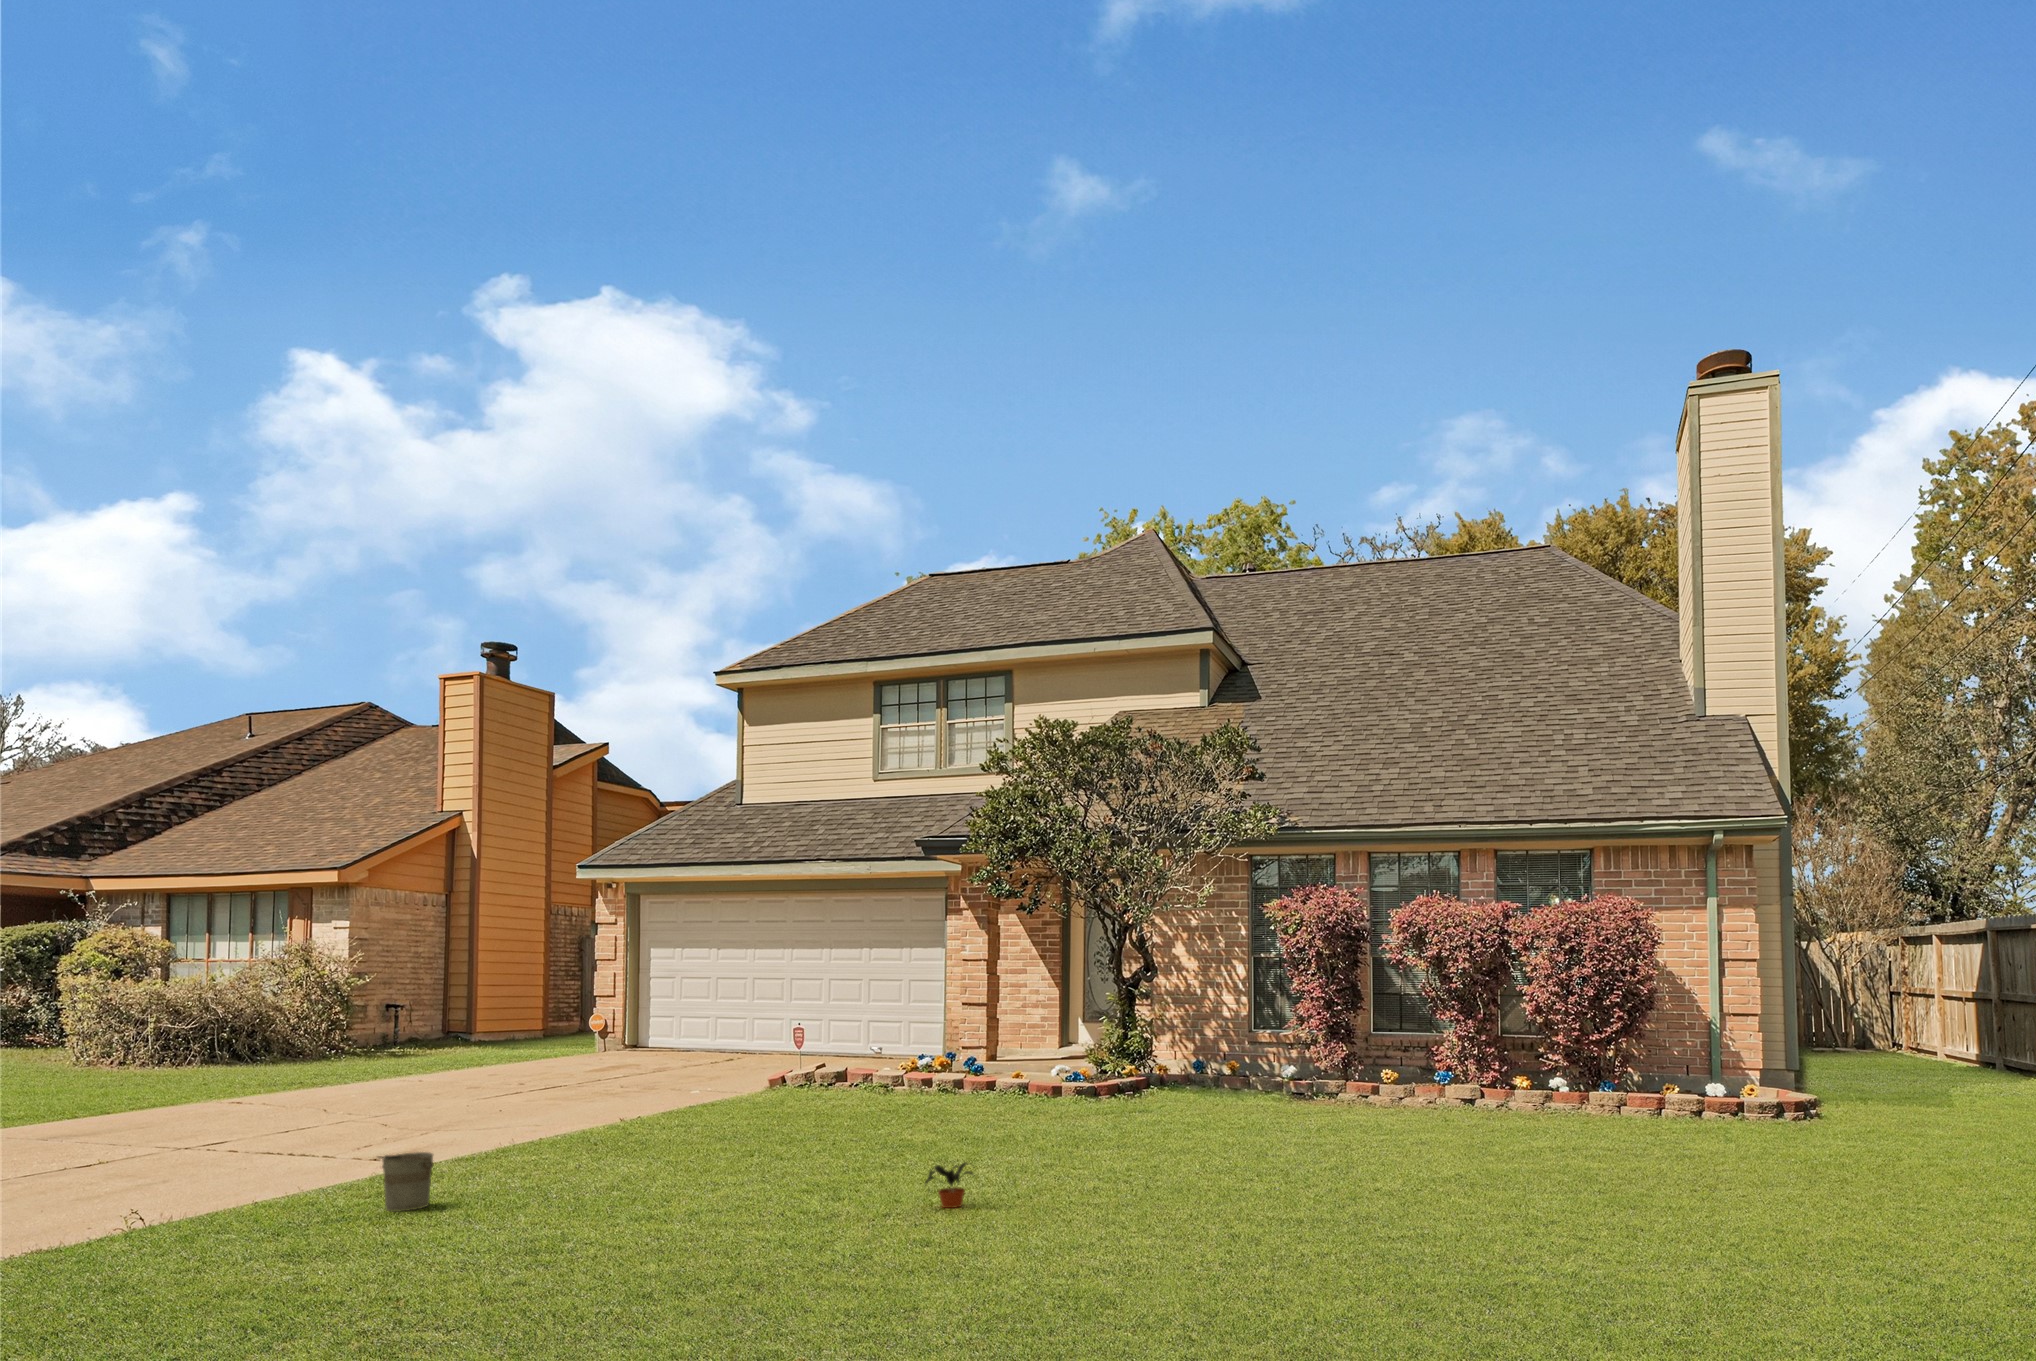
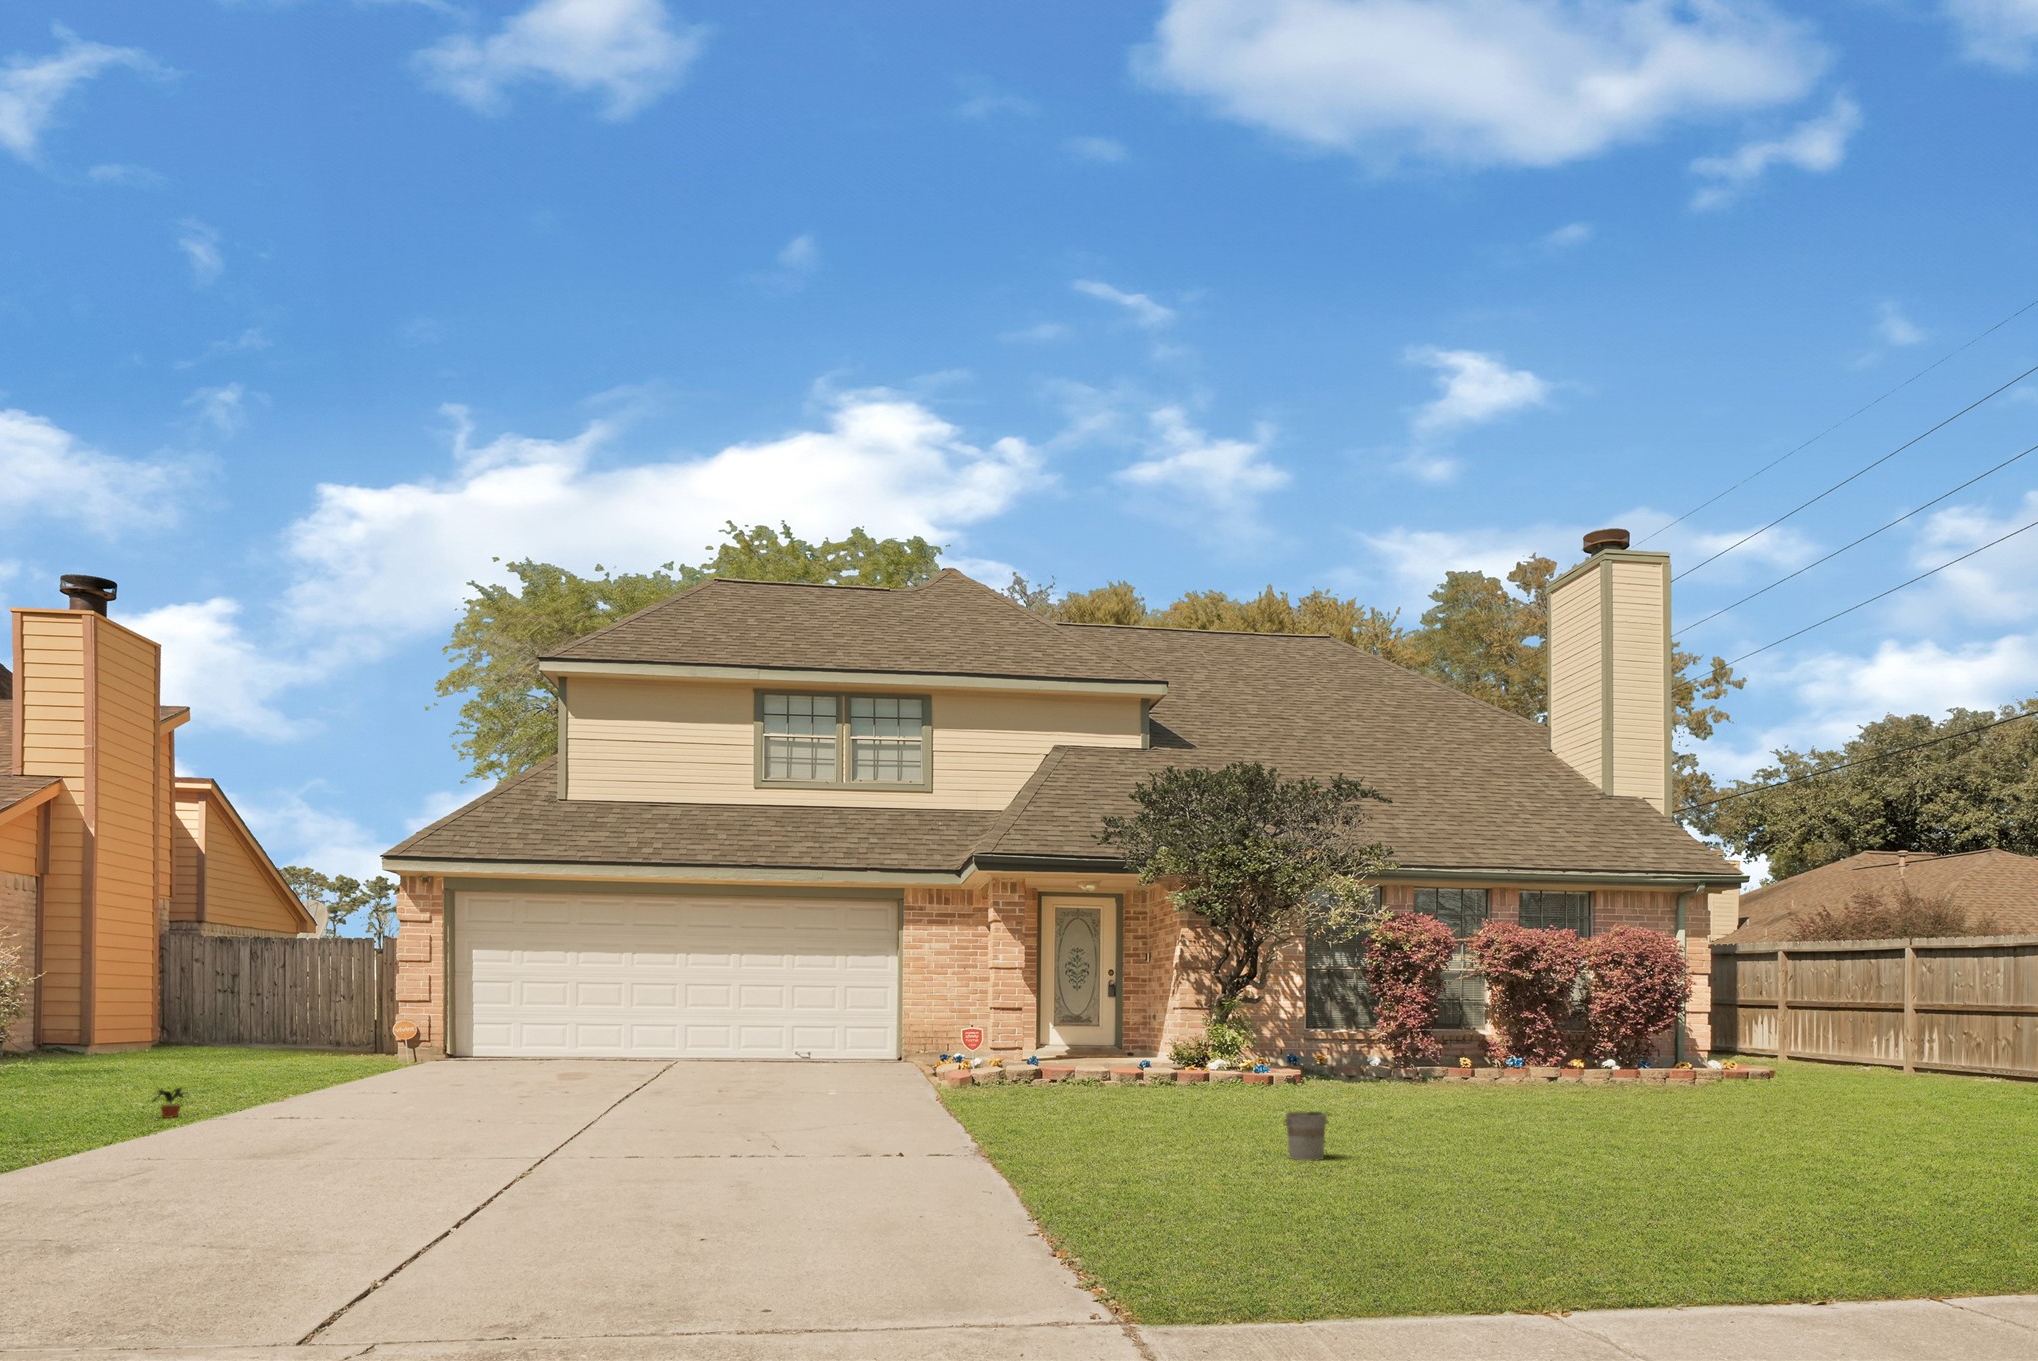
potted plant: present [925,1162,975,1208] -> present [153,1088,183,1118]

